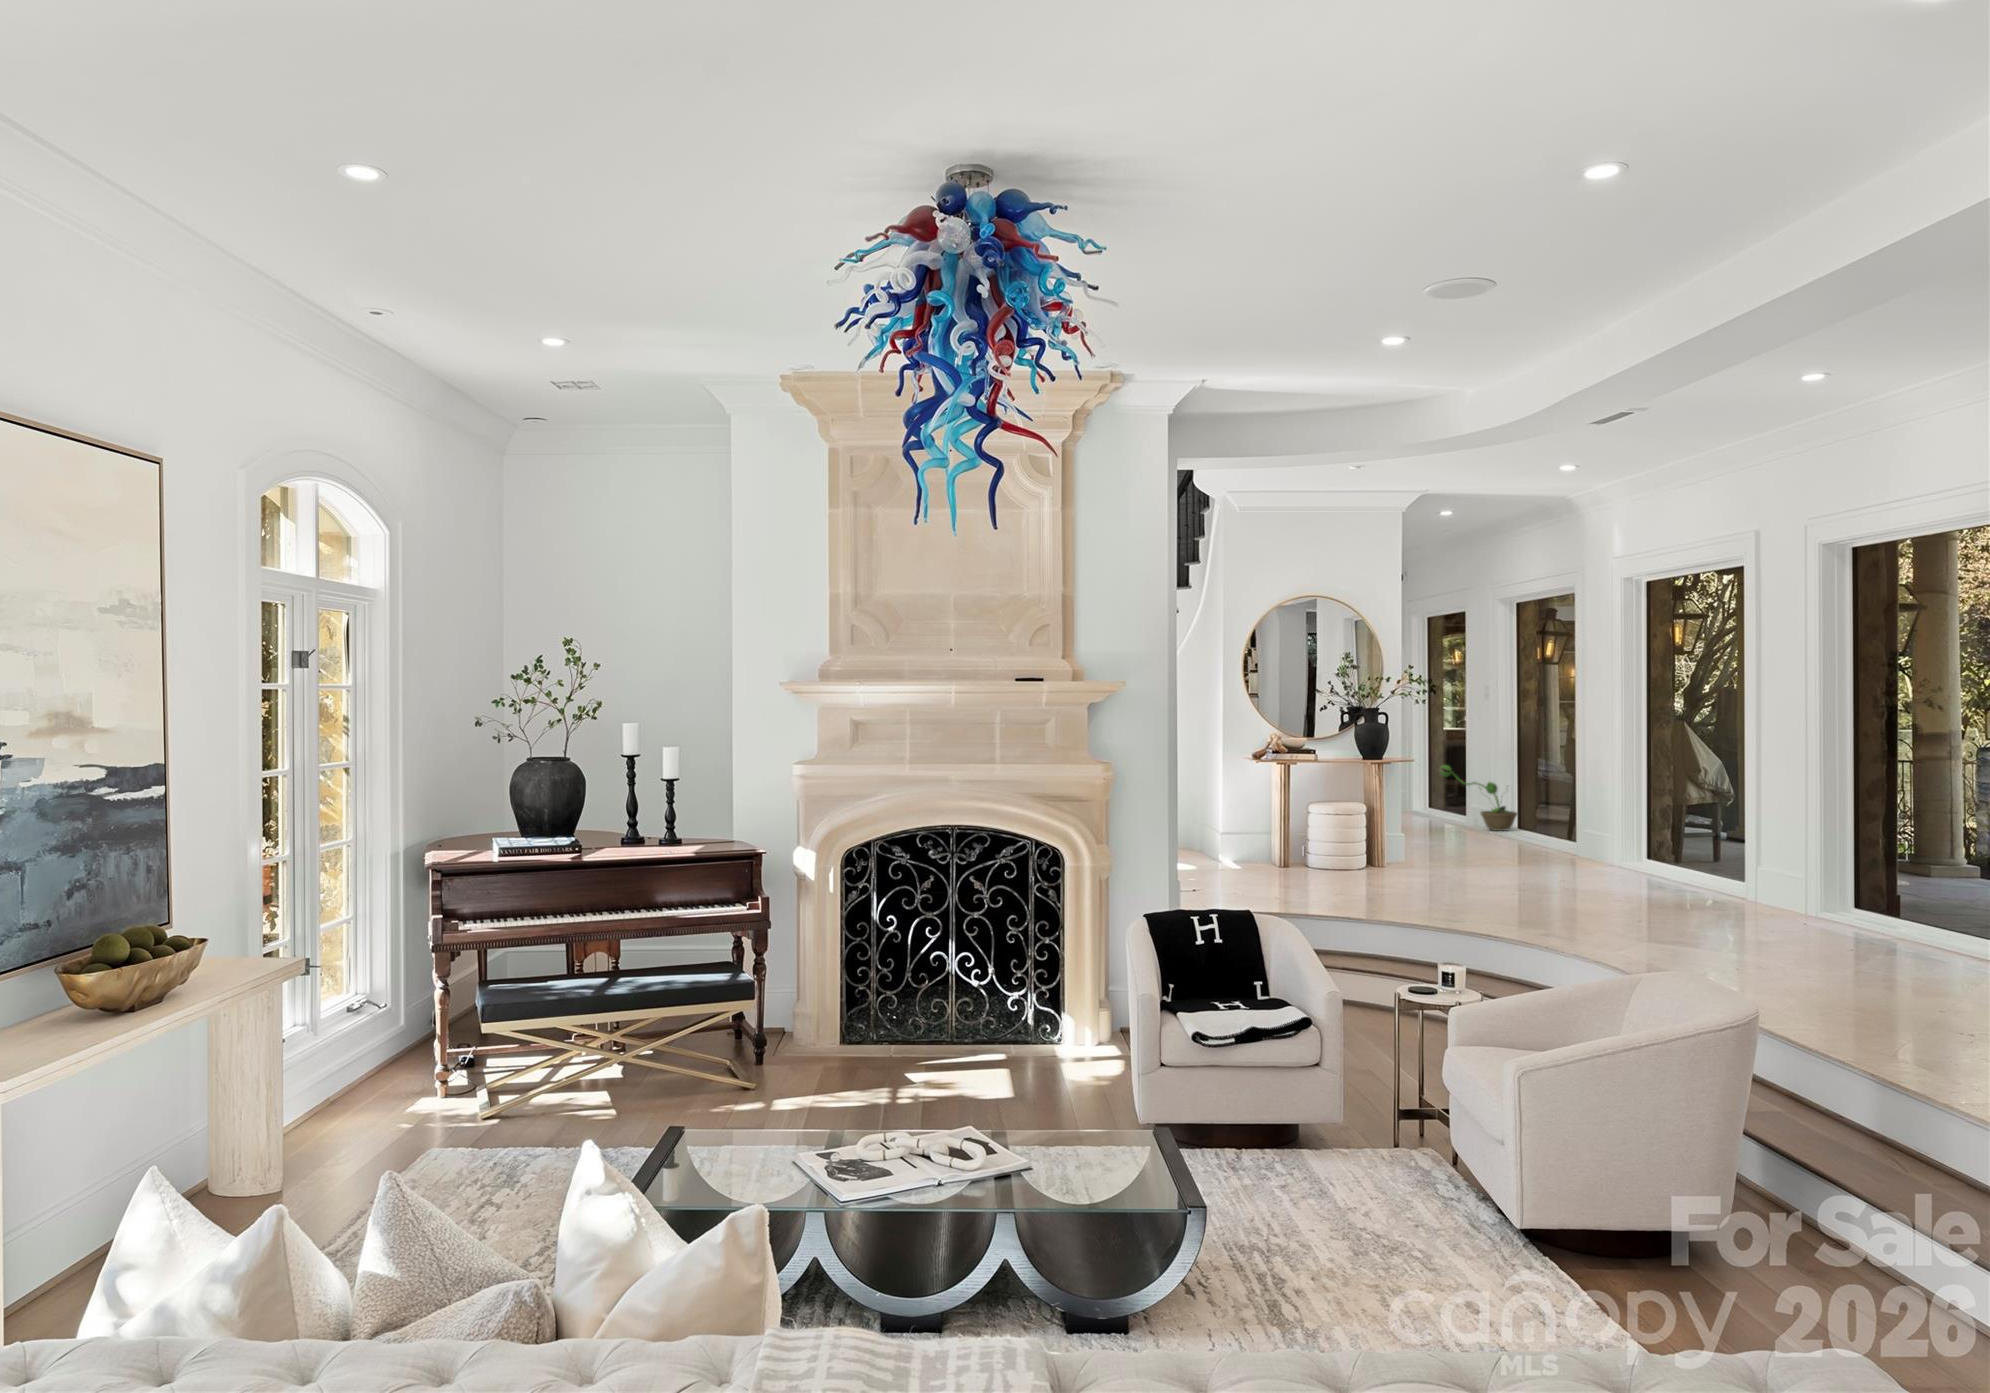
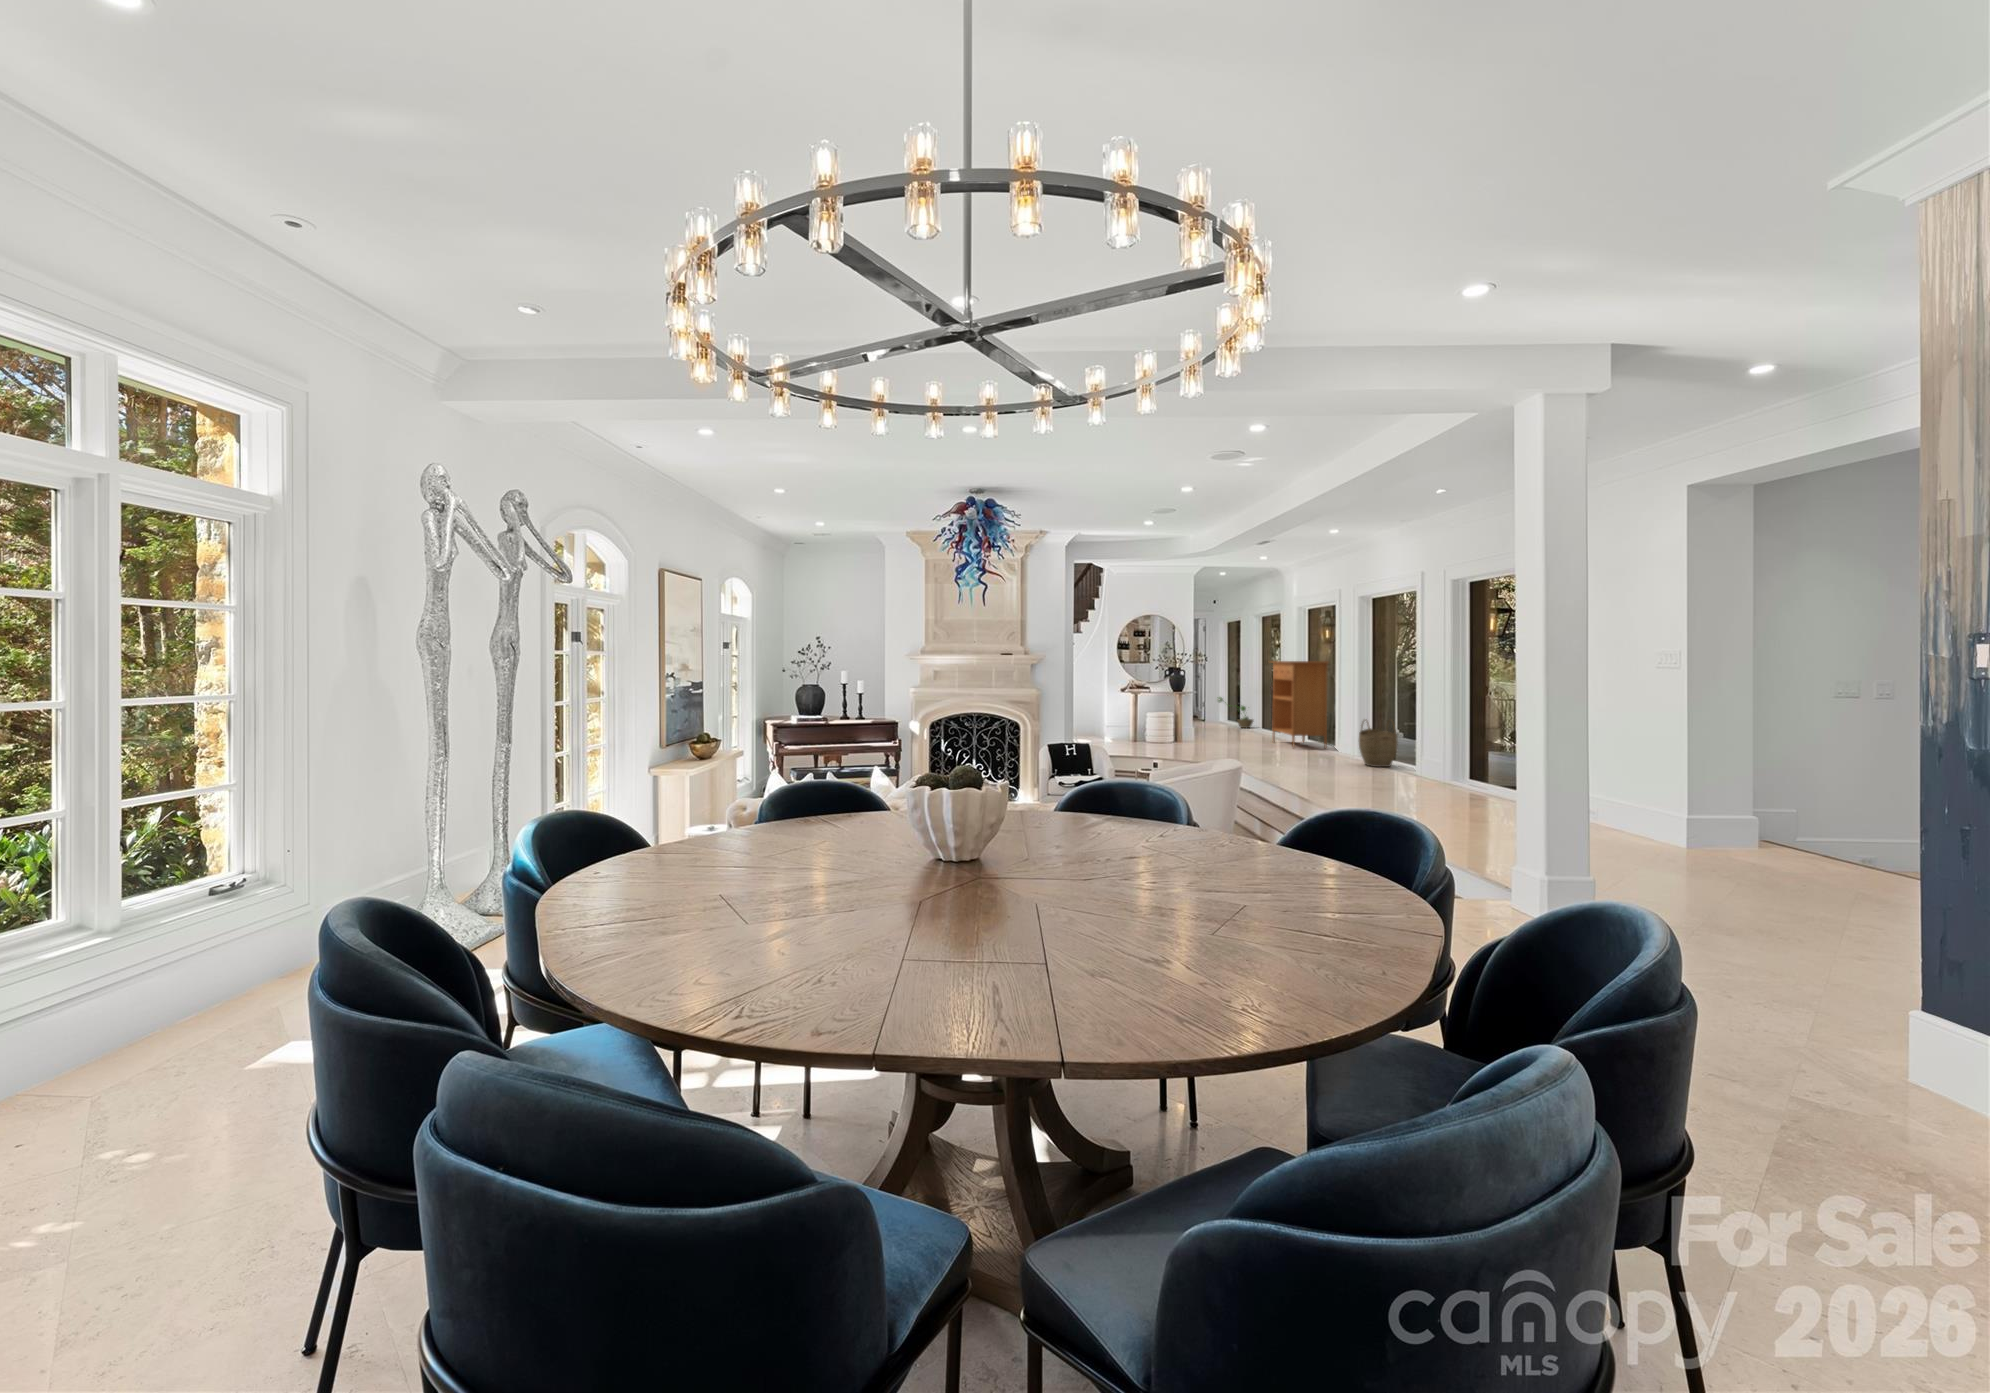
console table: none [1574,688,1726,885] -> present [1271,661,1328,749]
woven basket: none [1838,823,1939,936] -> present [1359,720,1398,767]

